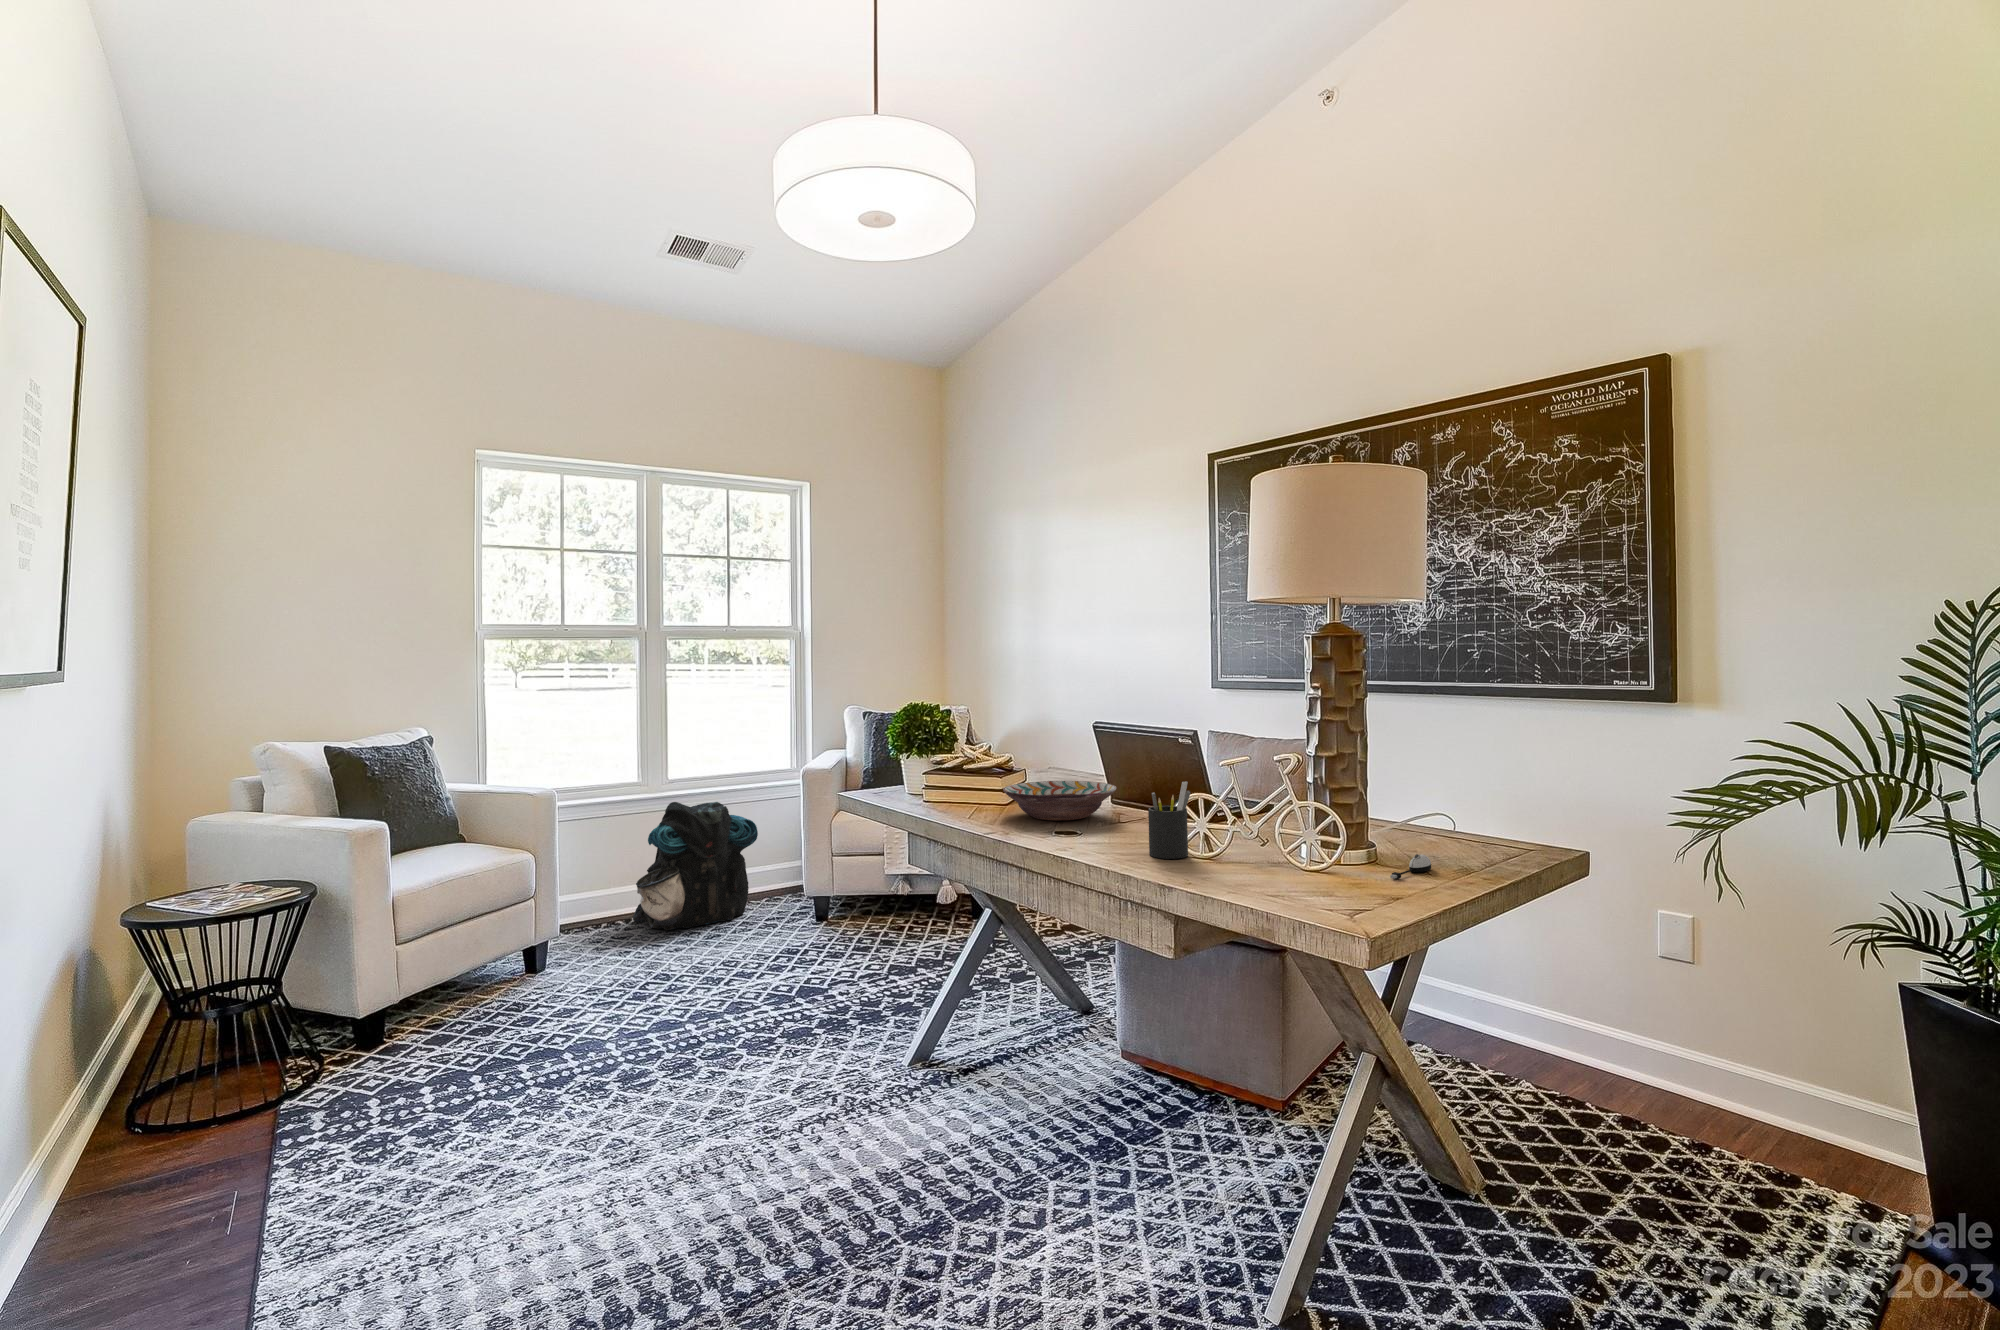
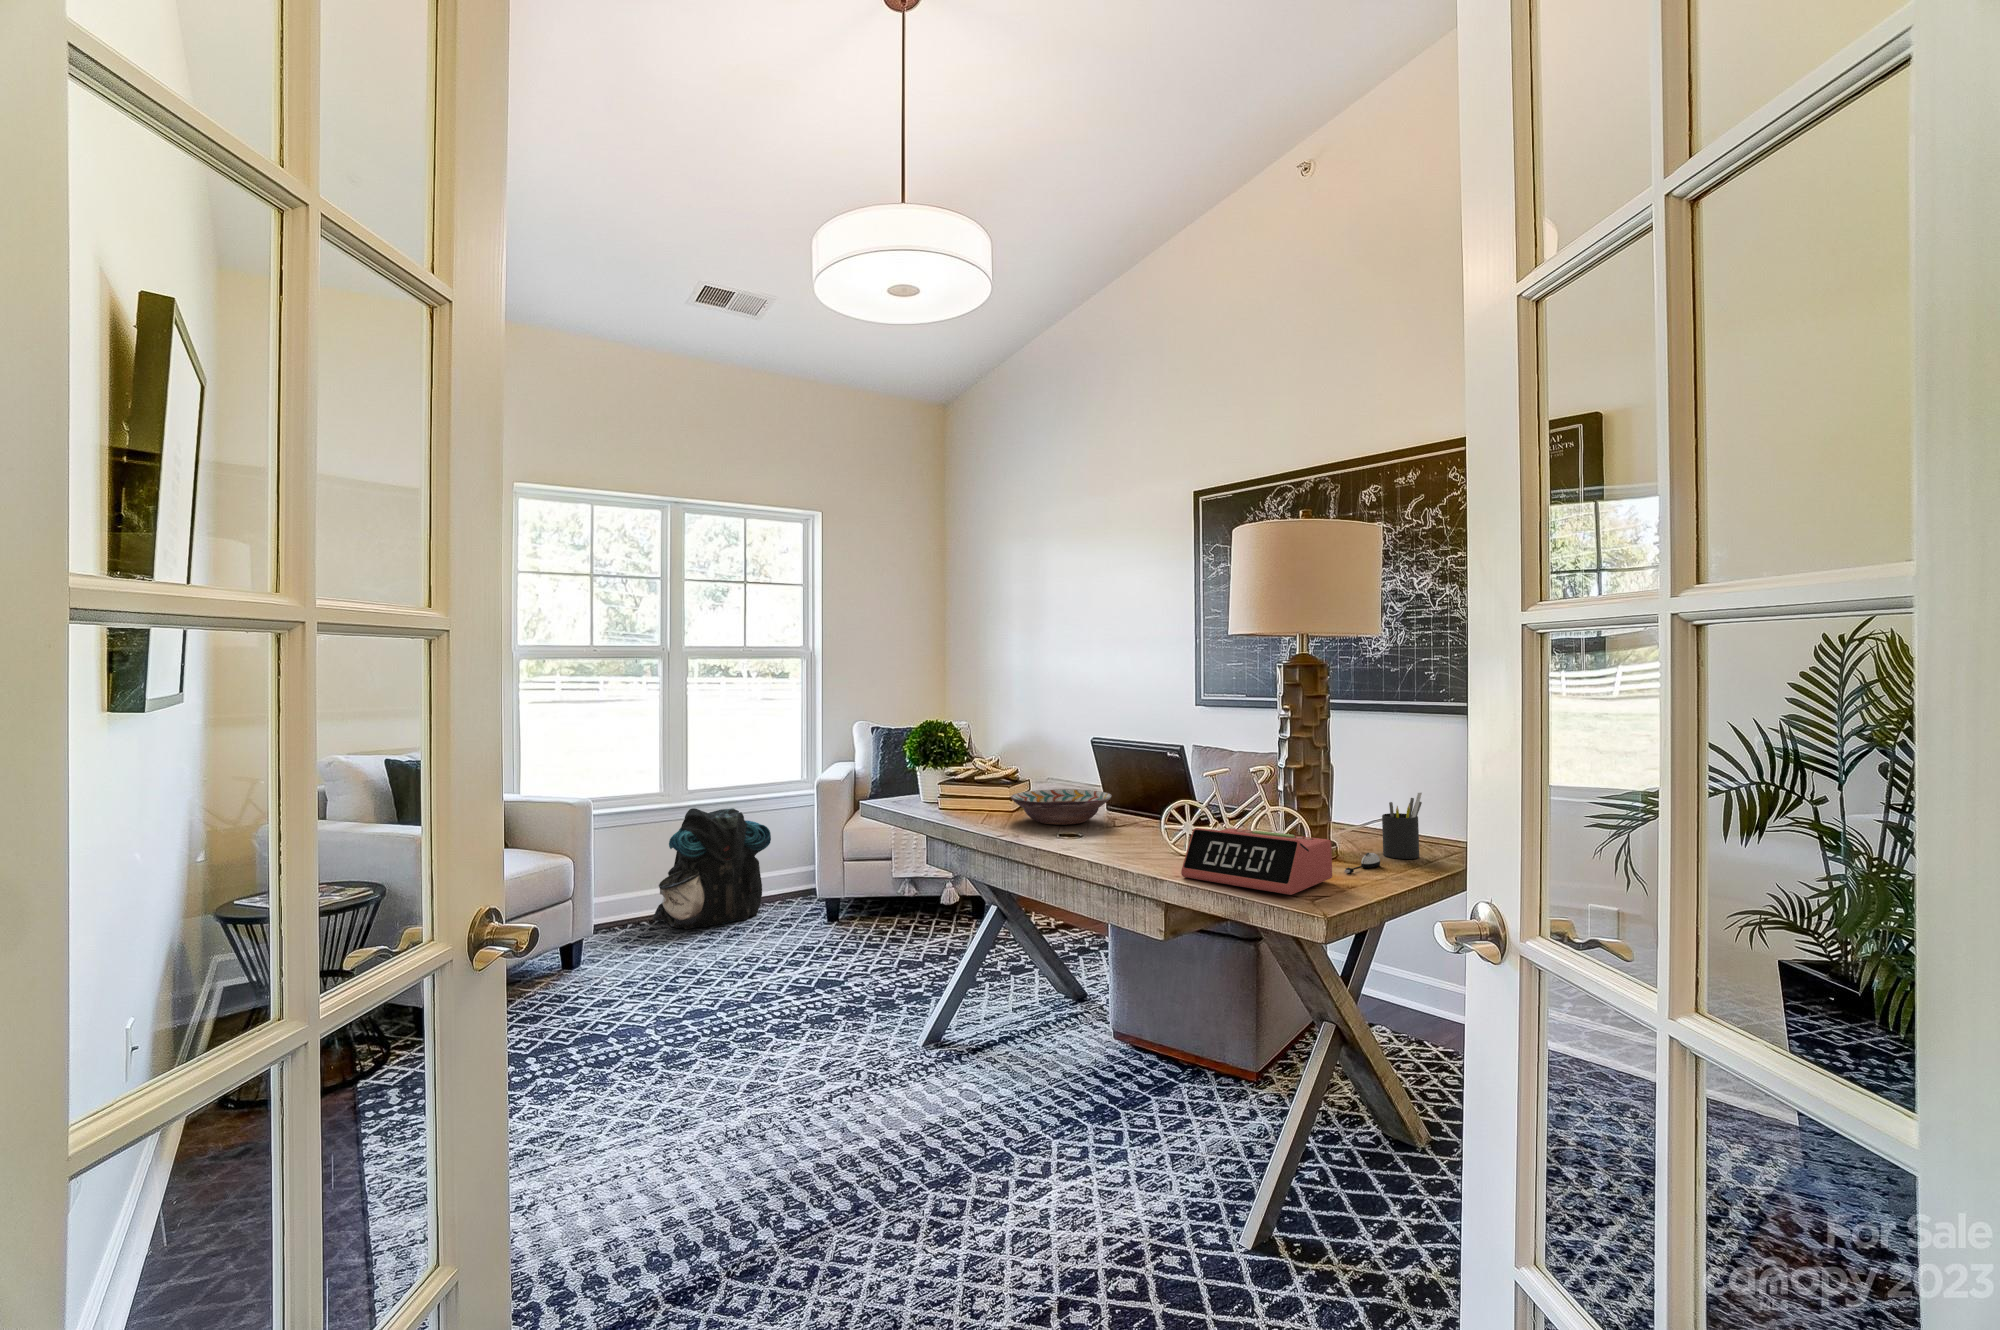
pen holder: present [1148,782,1190,859] -> present [1382,793,1422,859]
alarm clock: none [1197,825,1378,907] -> present [1181,828,1332,895]

